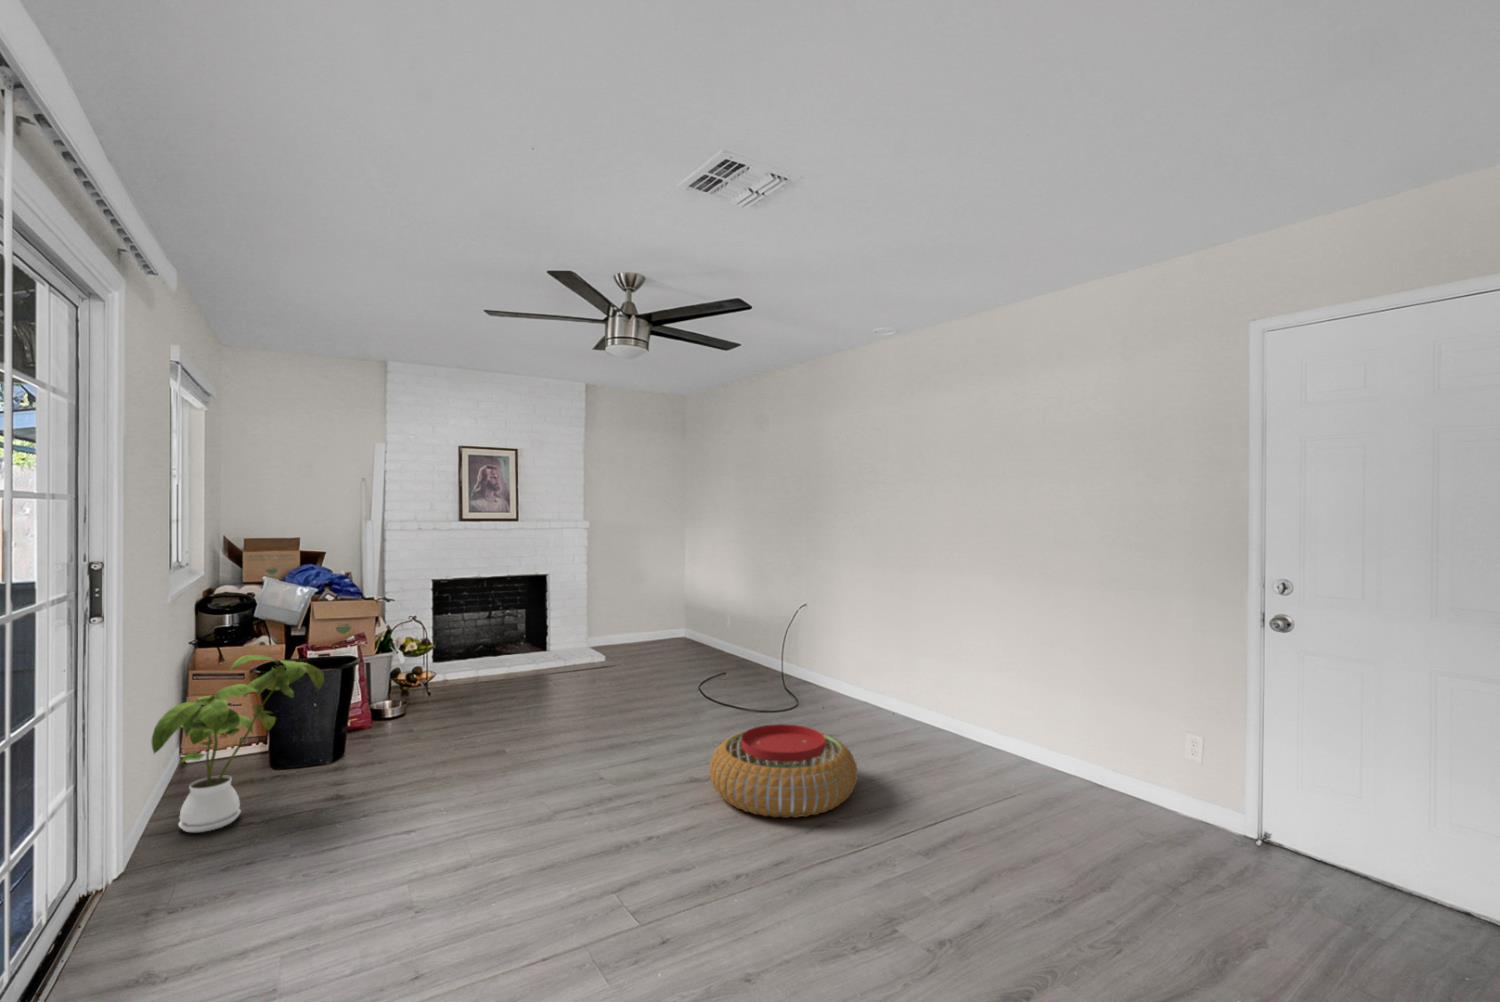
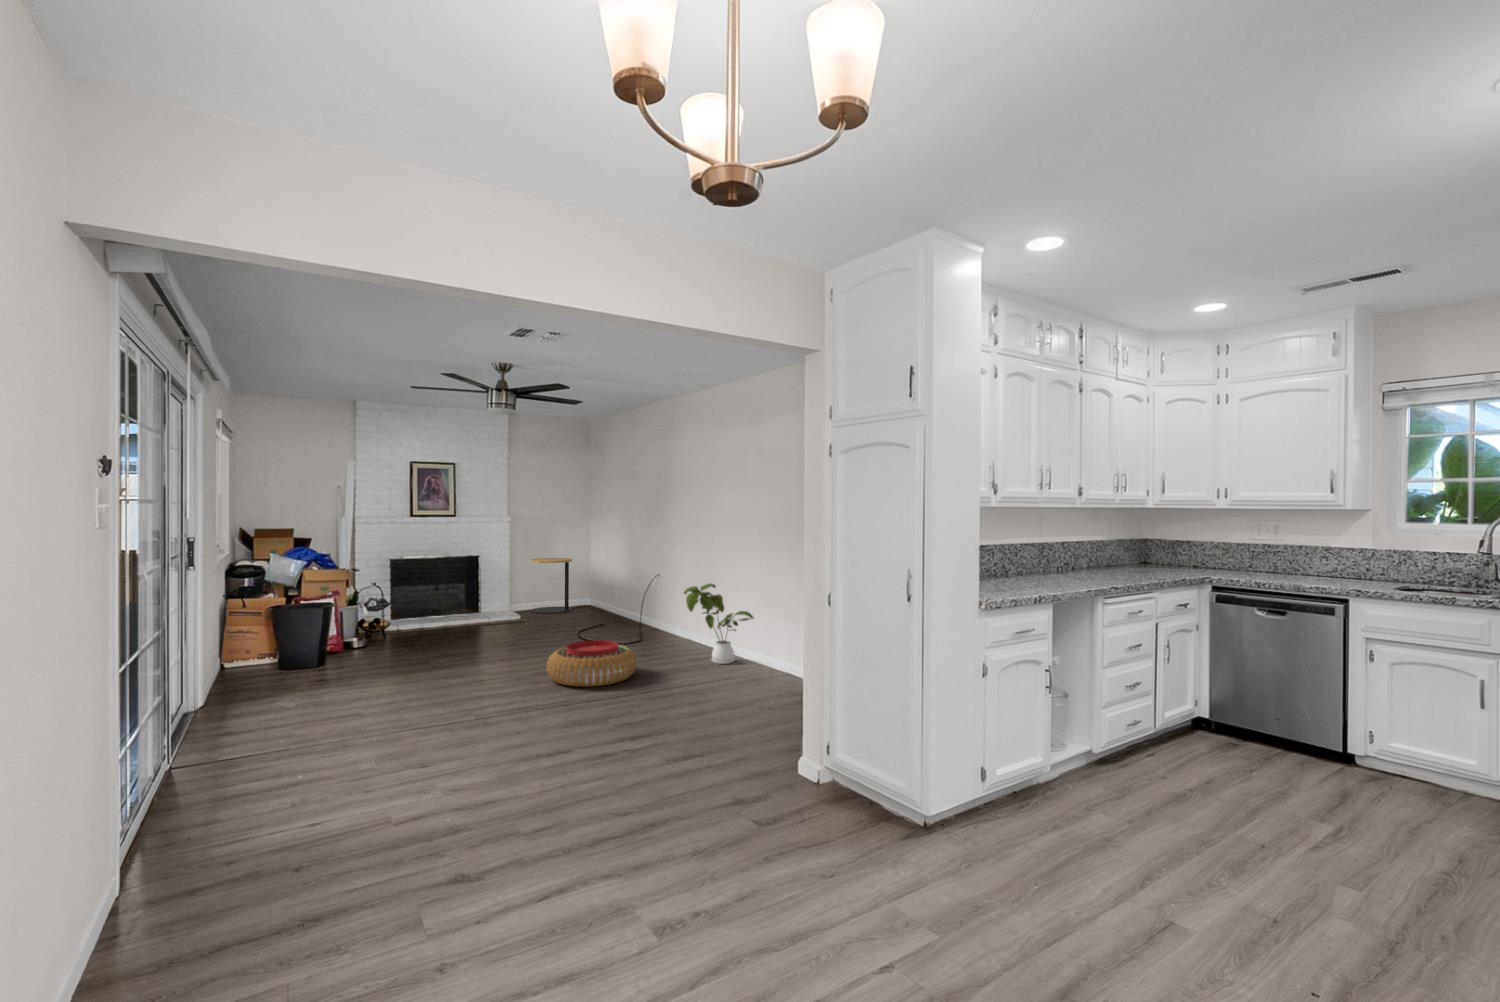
side table: none [615,576,669,653] -> present [531,558,572,614]
house plant: present [152,655,324,832] -> present [684,584,753,664]

